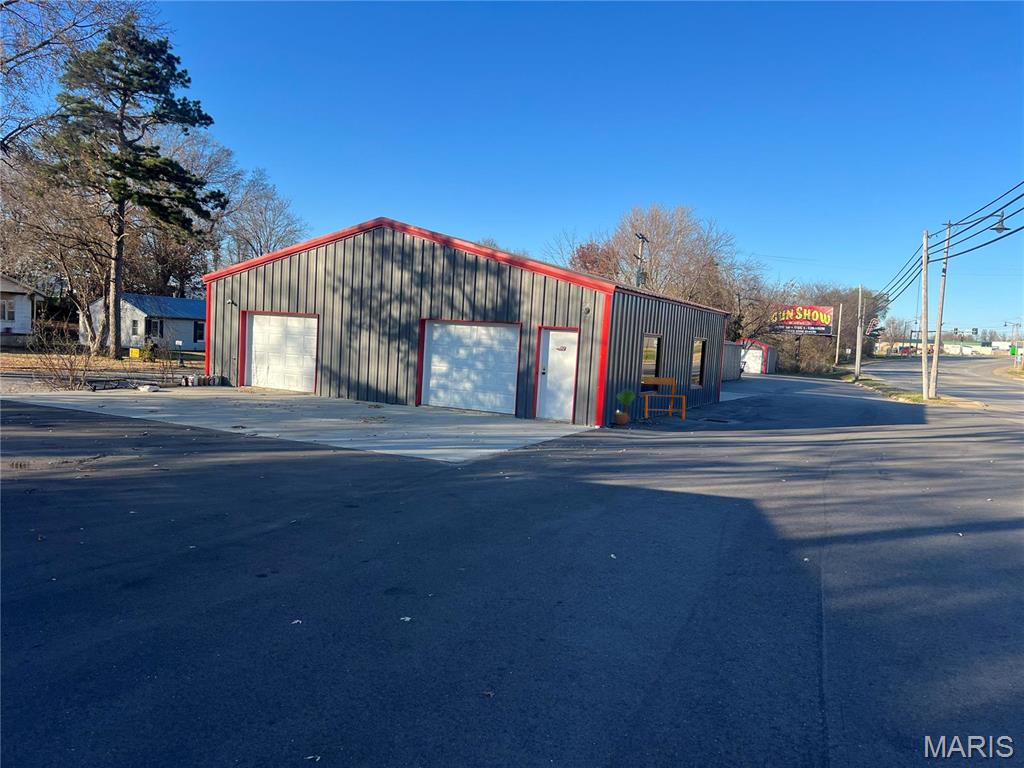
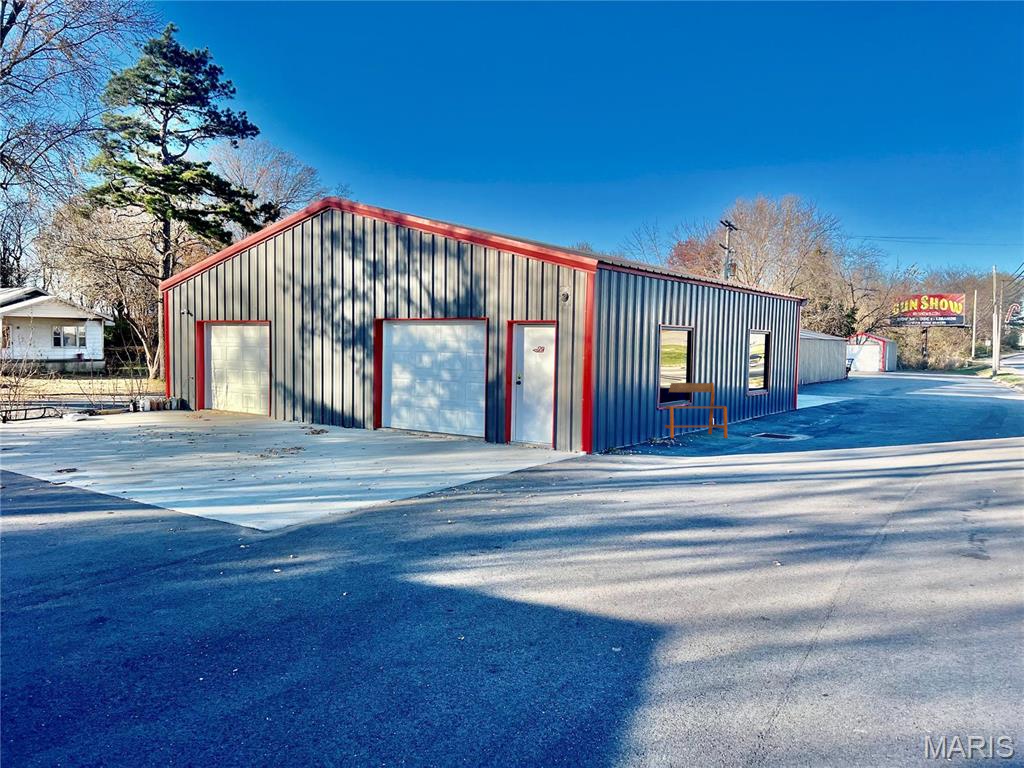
potted tree: present [614,390,635,425] -> none [612,398,643,450]

